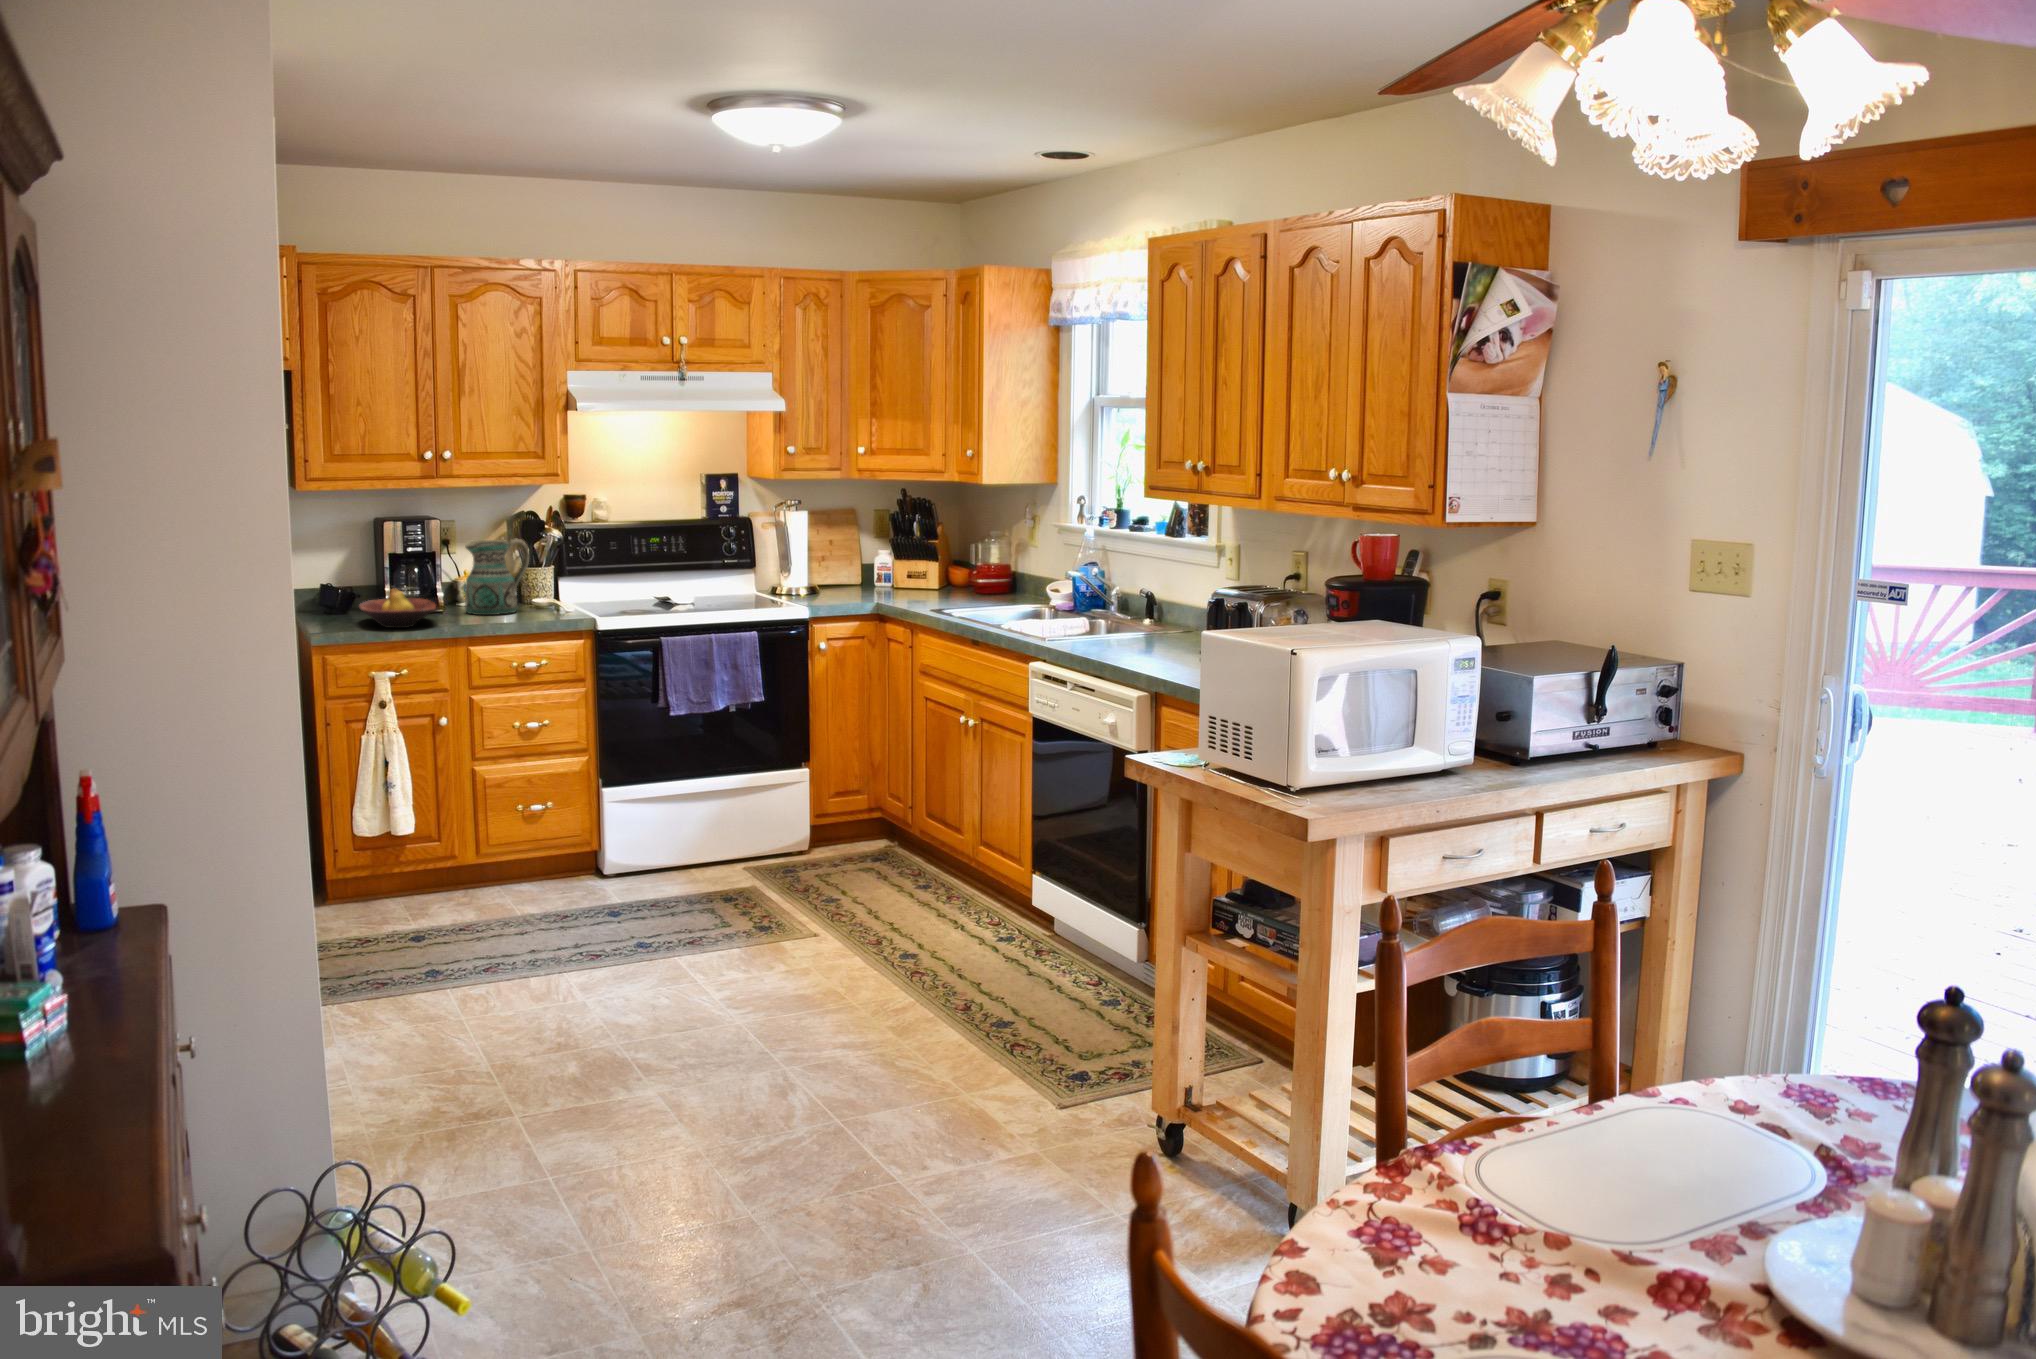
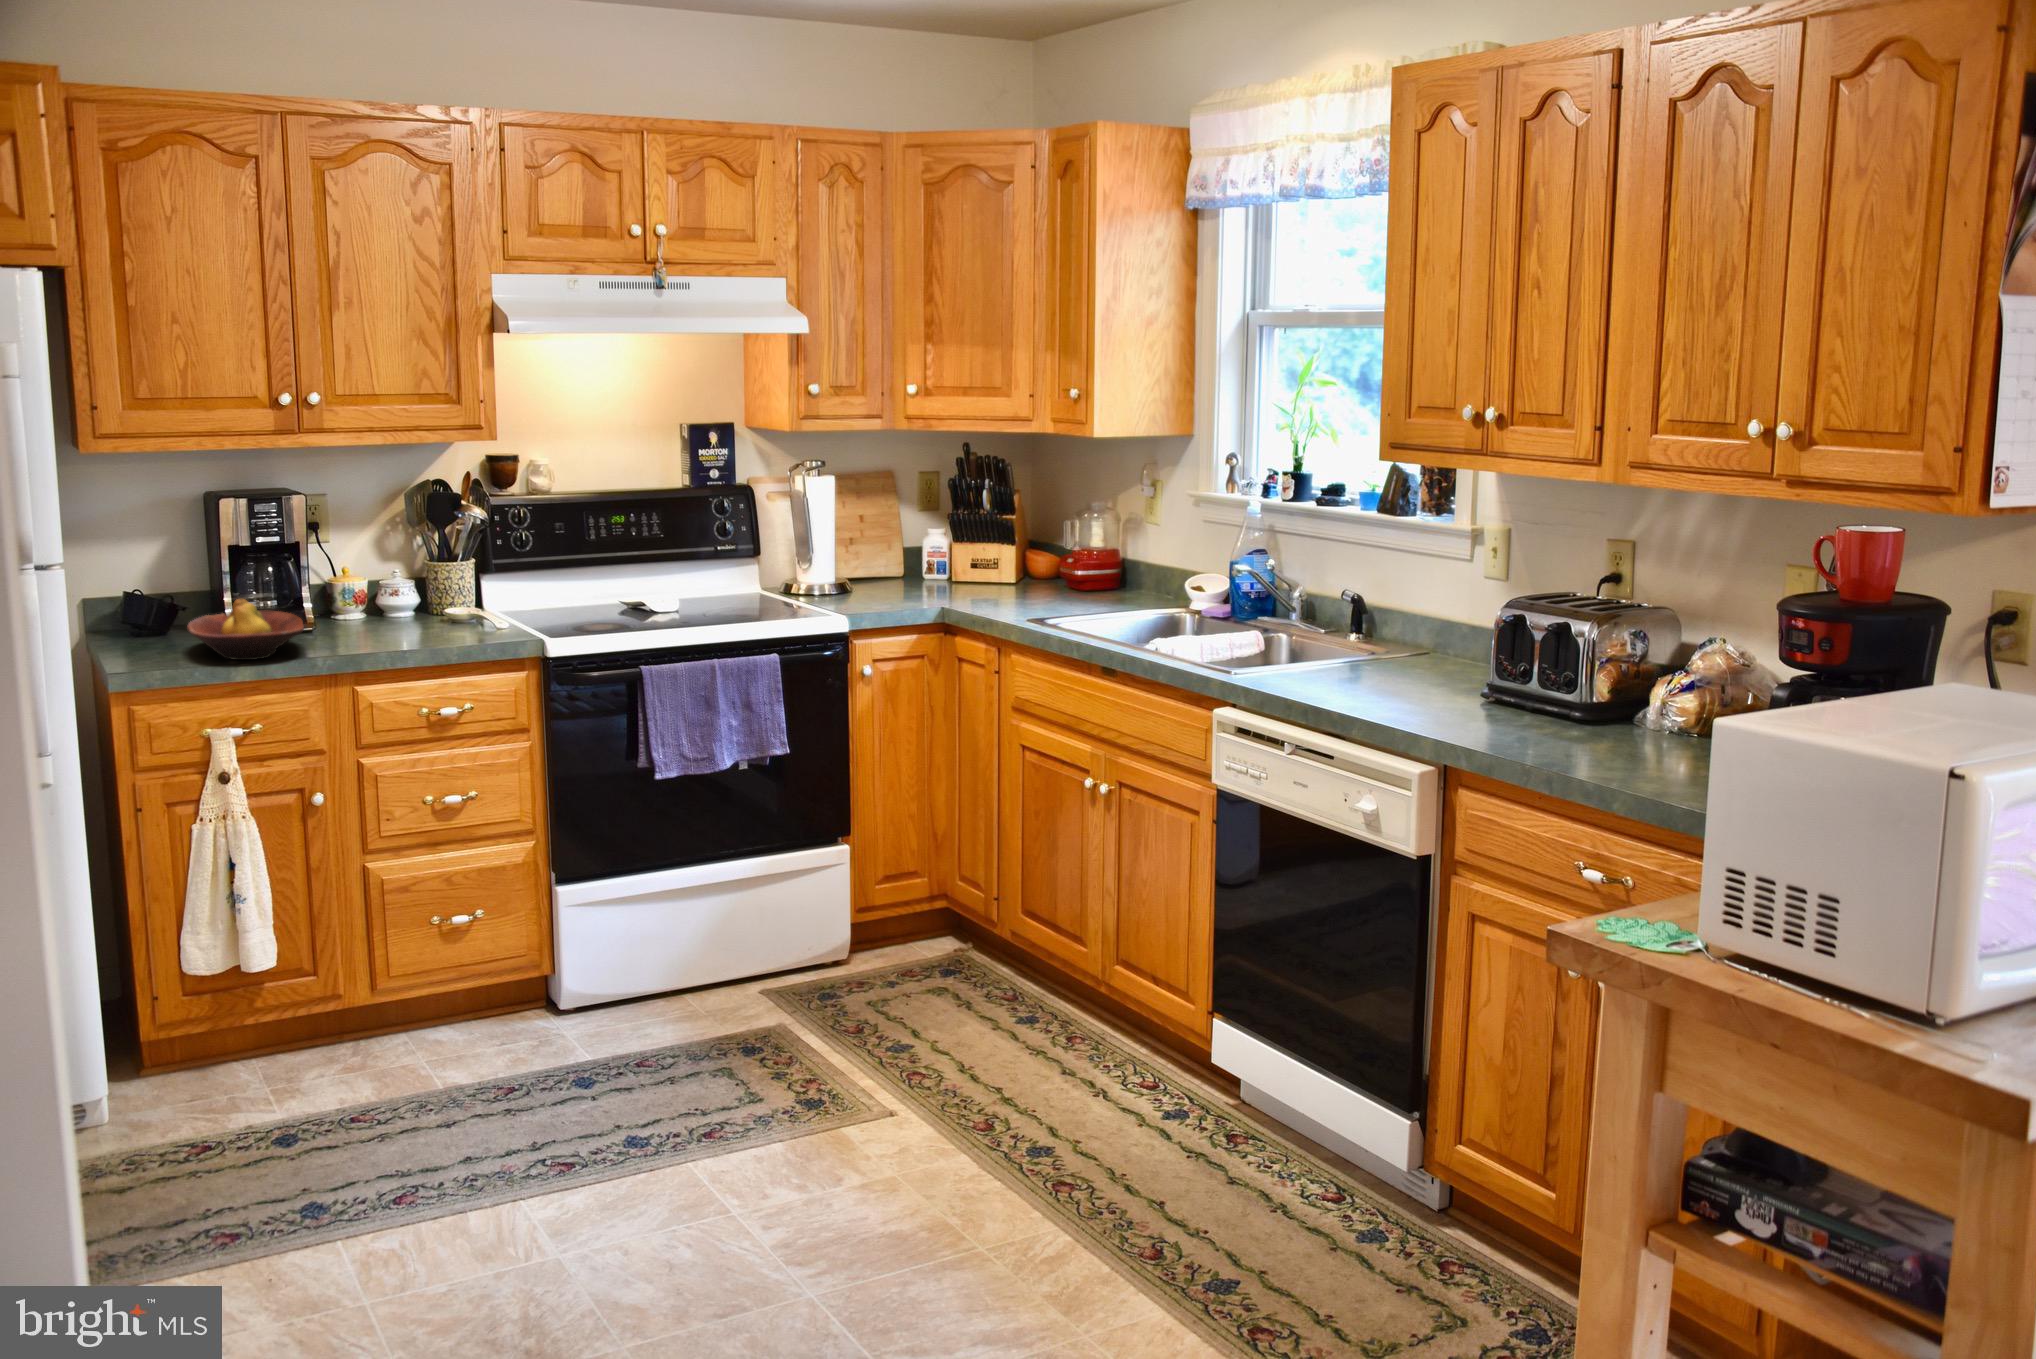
ceramic pitcher: present [465,538,529,615] -> none [345,520,439,633]

